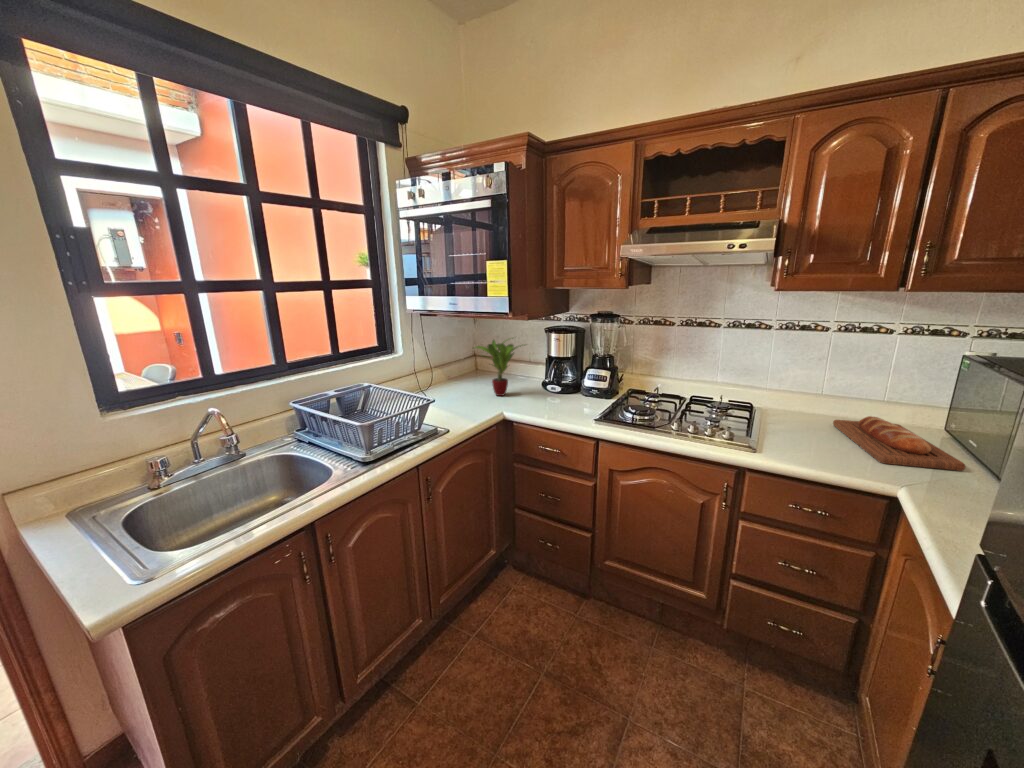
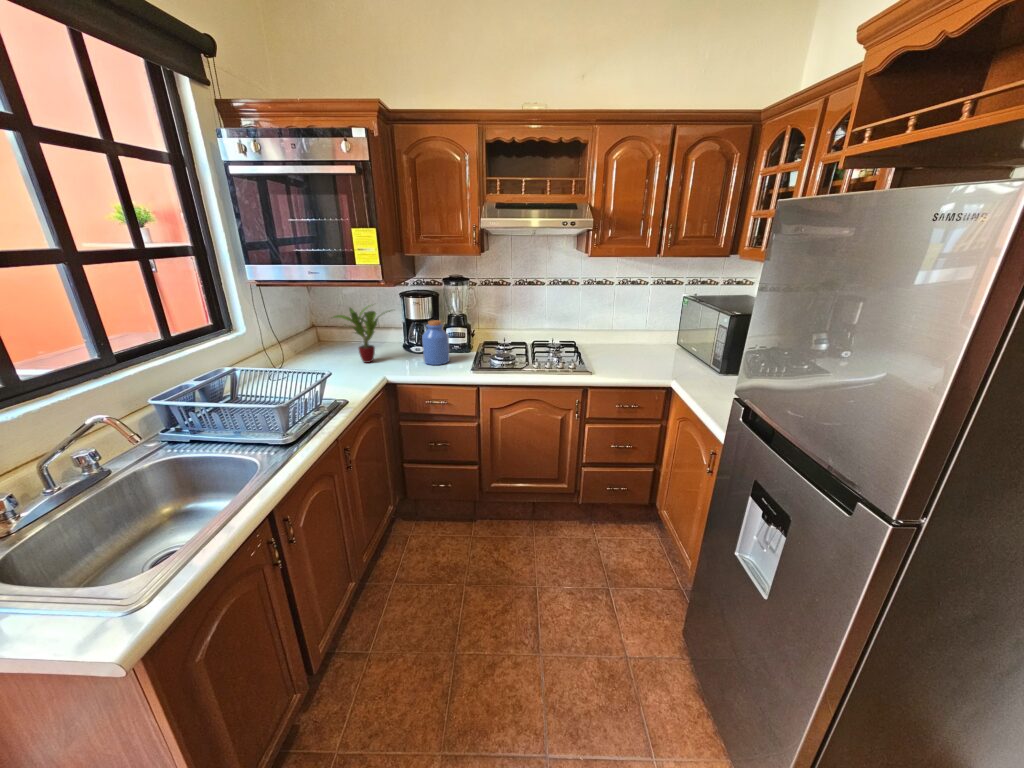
jar: none [550,359,580,408] -> present [422,320,450,365]
bread loaf: present [833,416,965,471] -> none [623,341,694,369]

